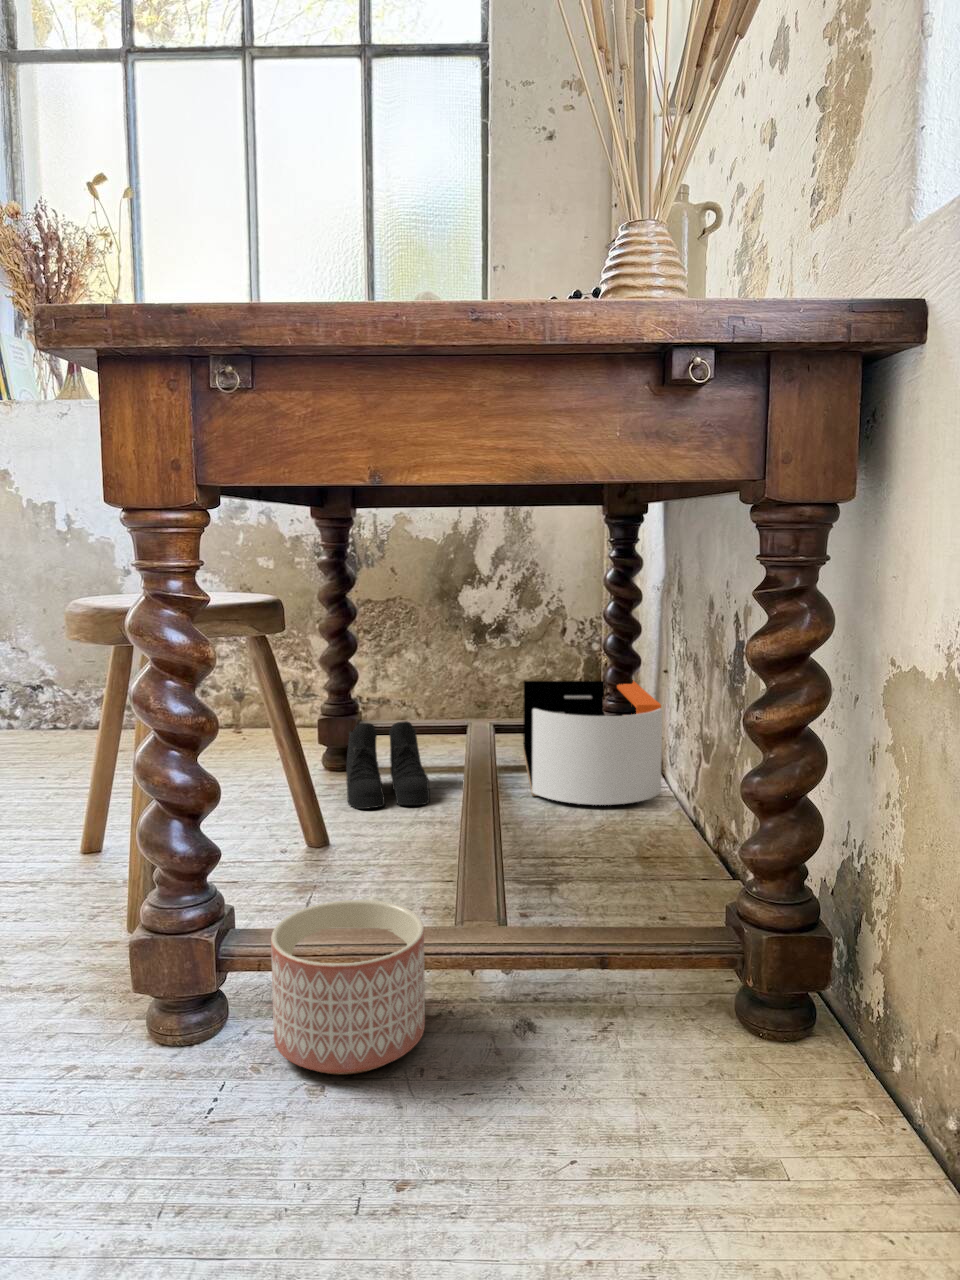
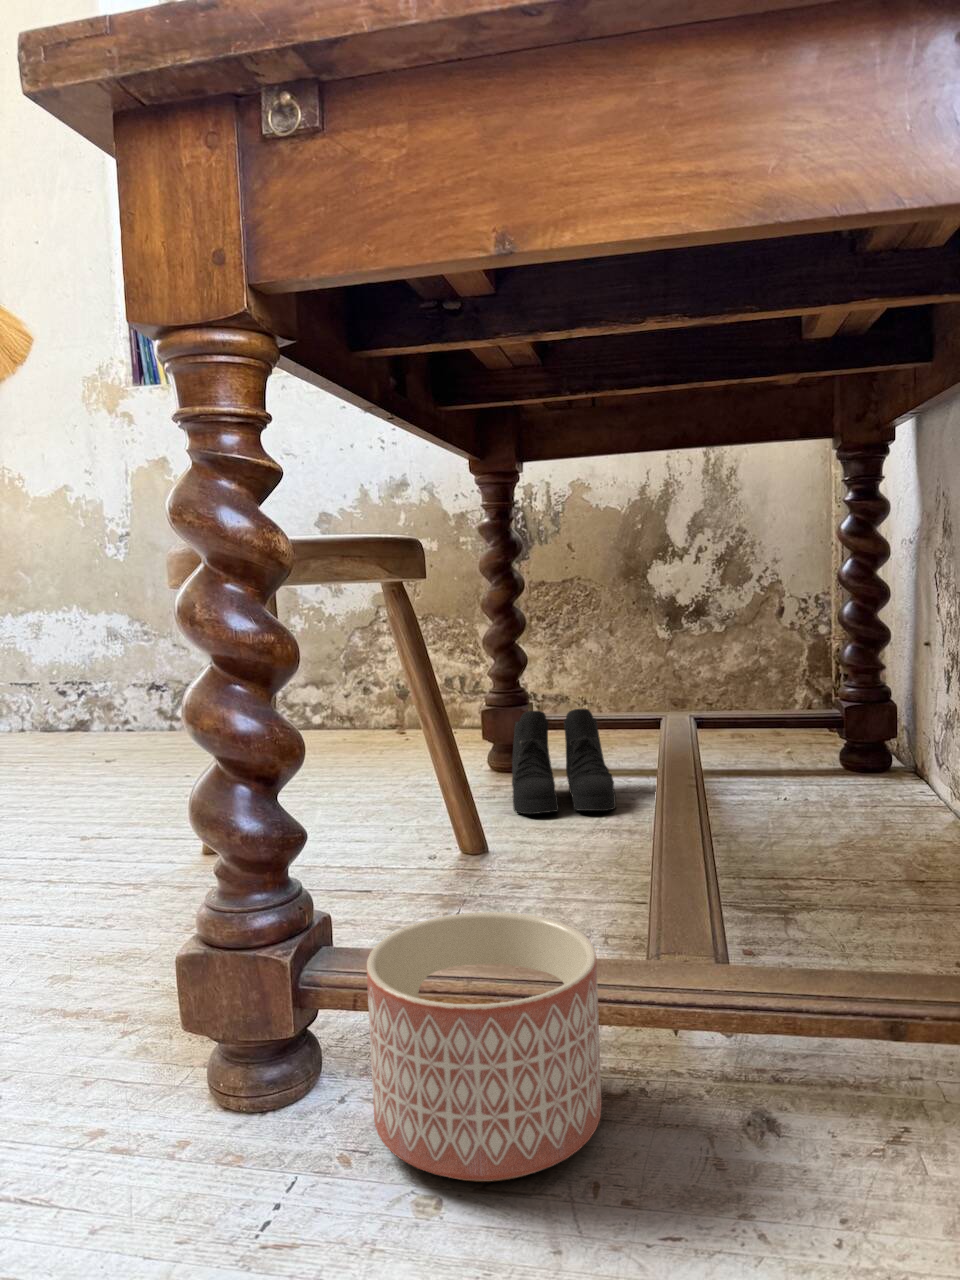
storage bin: present [523,681,662,805] -> none [733,658,931,813]

